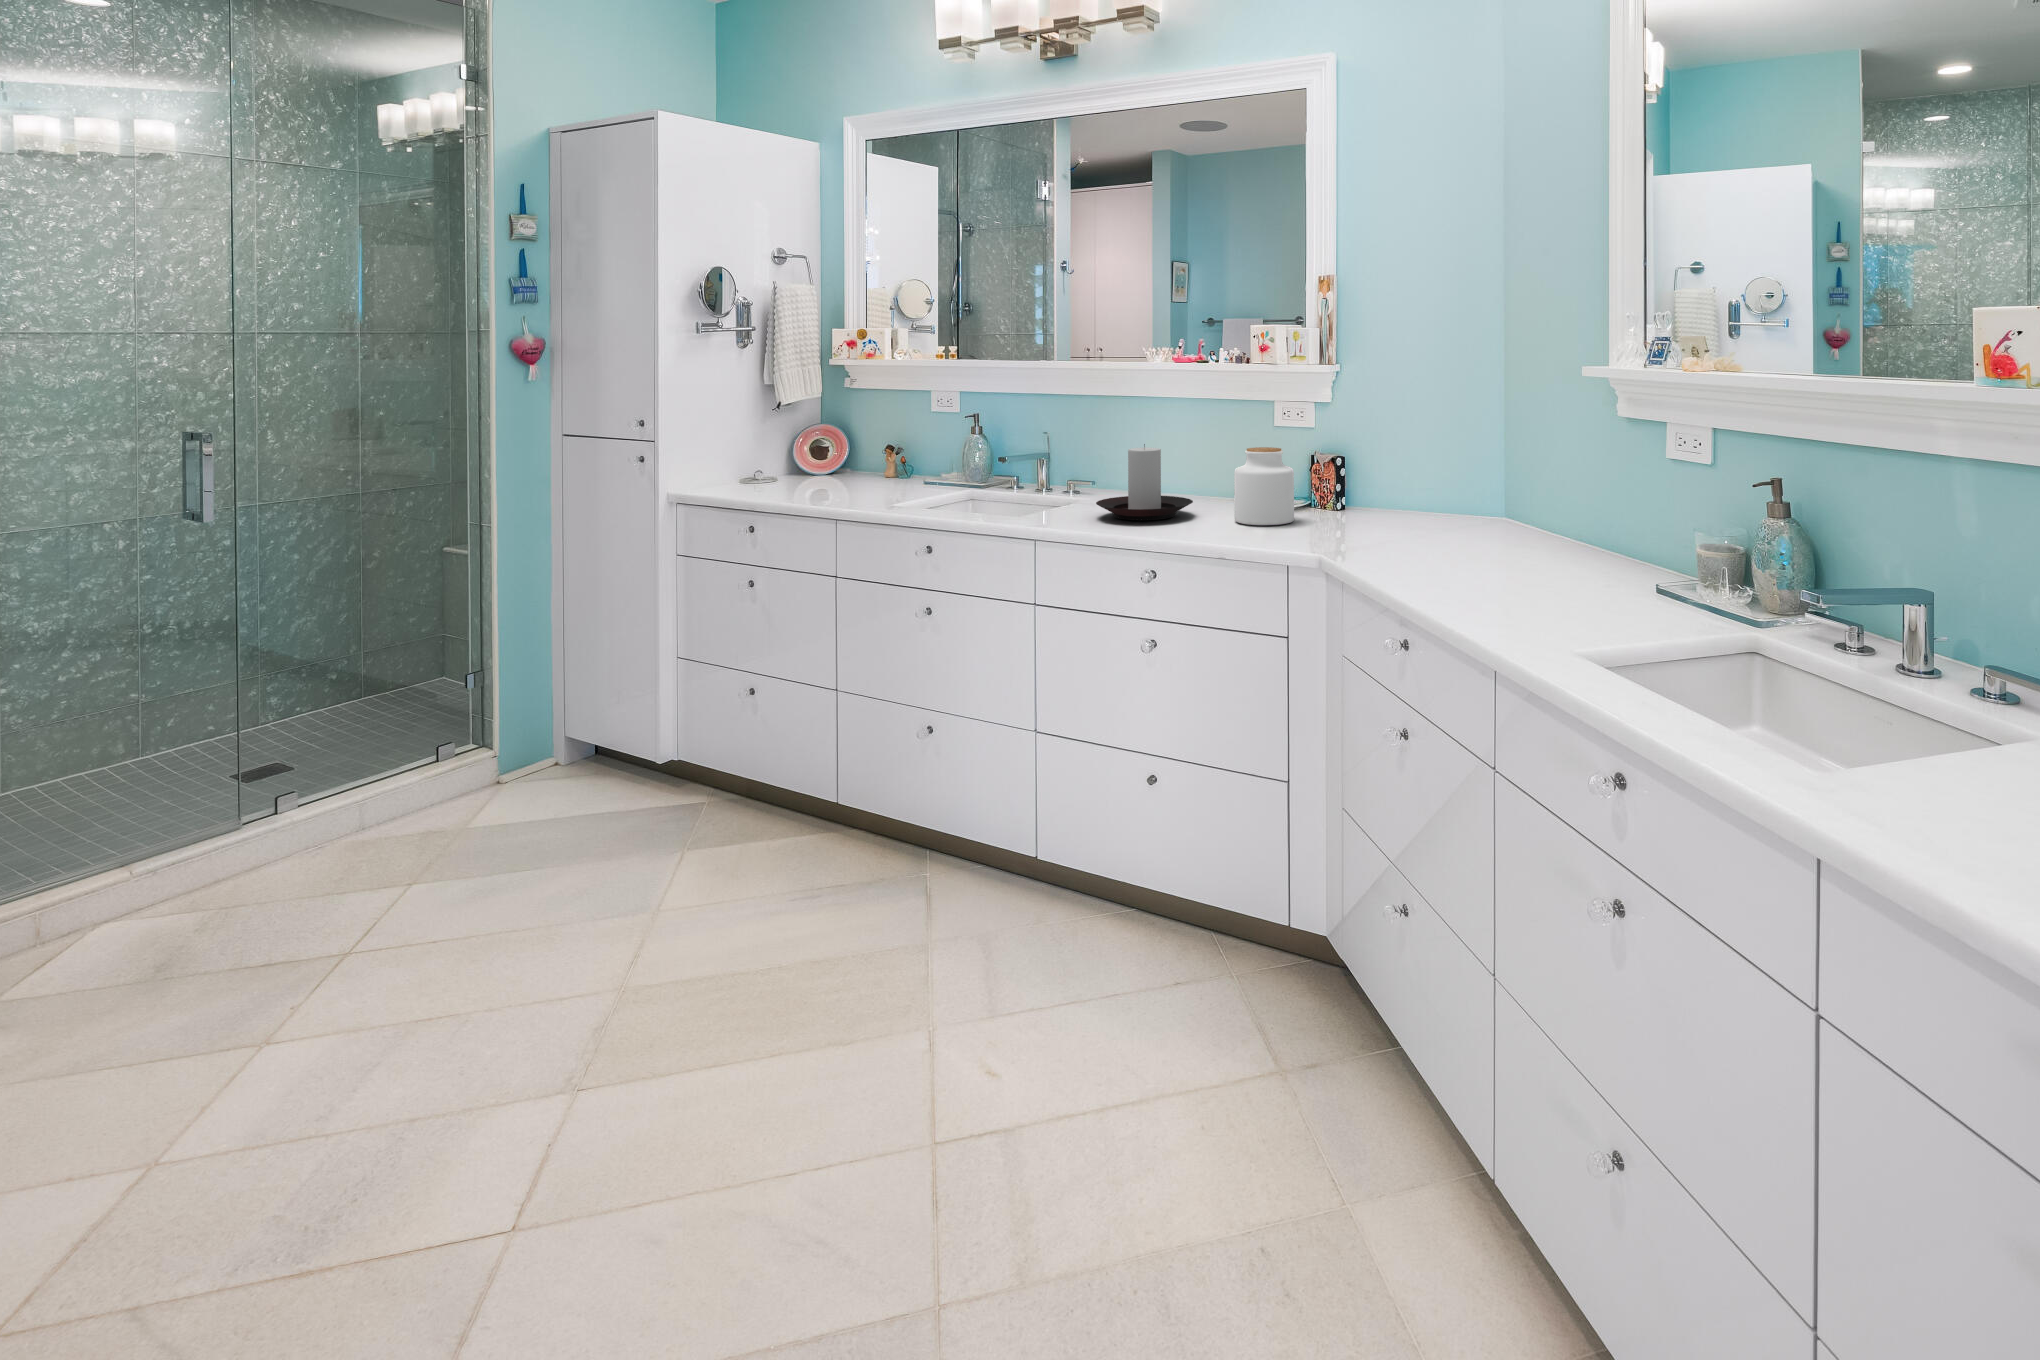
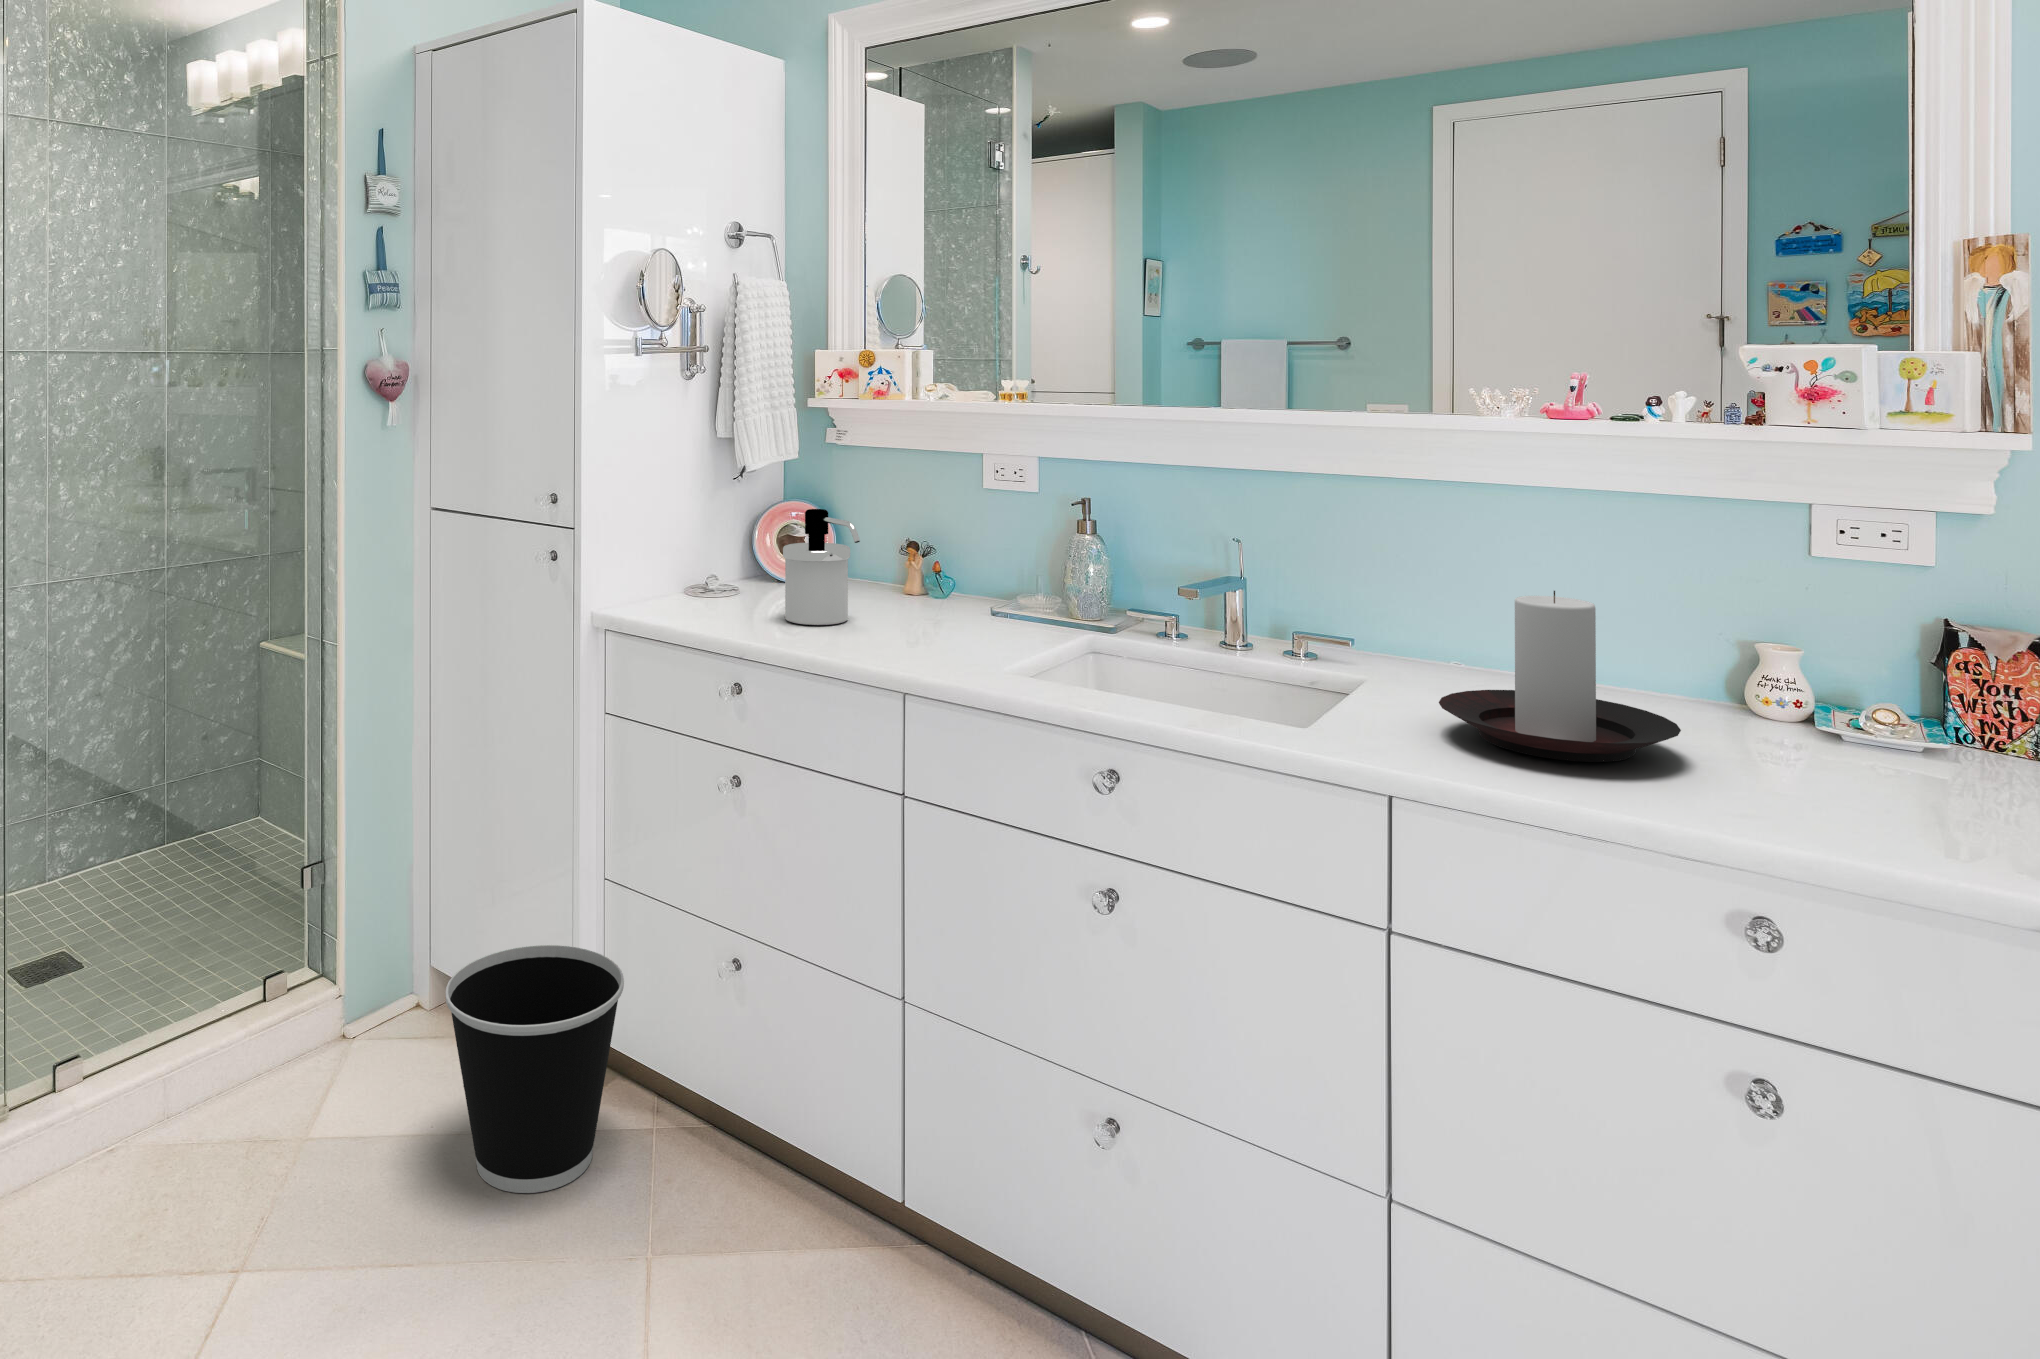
soap dispenser: none [798,425,841,492] -> present [783,509,860,625]
jar: present [1234,447,1294,525] -> none [1809,614,1991,808]
wastebasket: none [570,698,693,835] -> present [445,945,624,1193]

